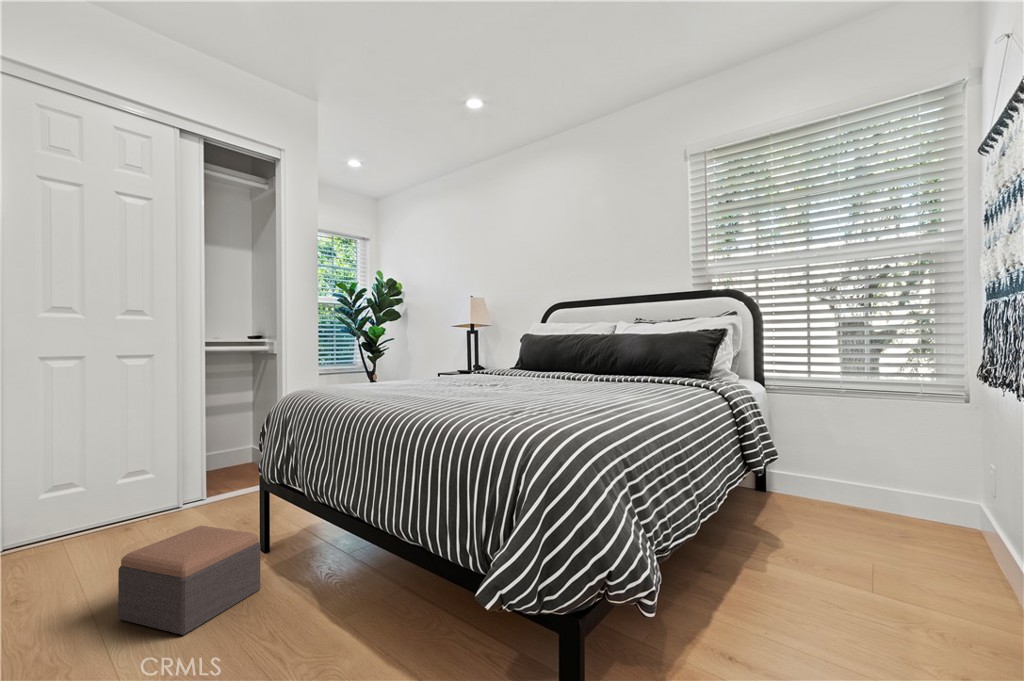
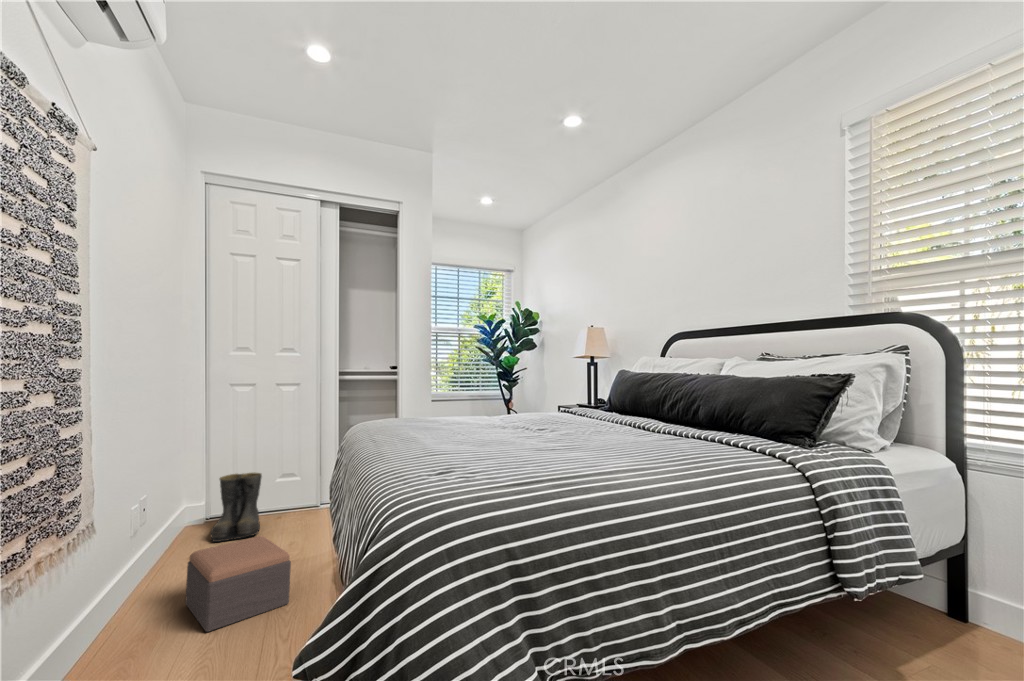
boots: none [67,467,143,556] -> present [211,472,262,542]

